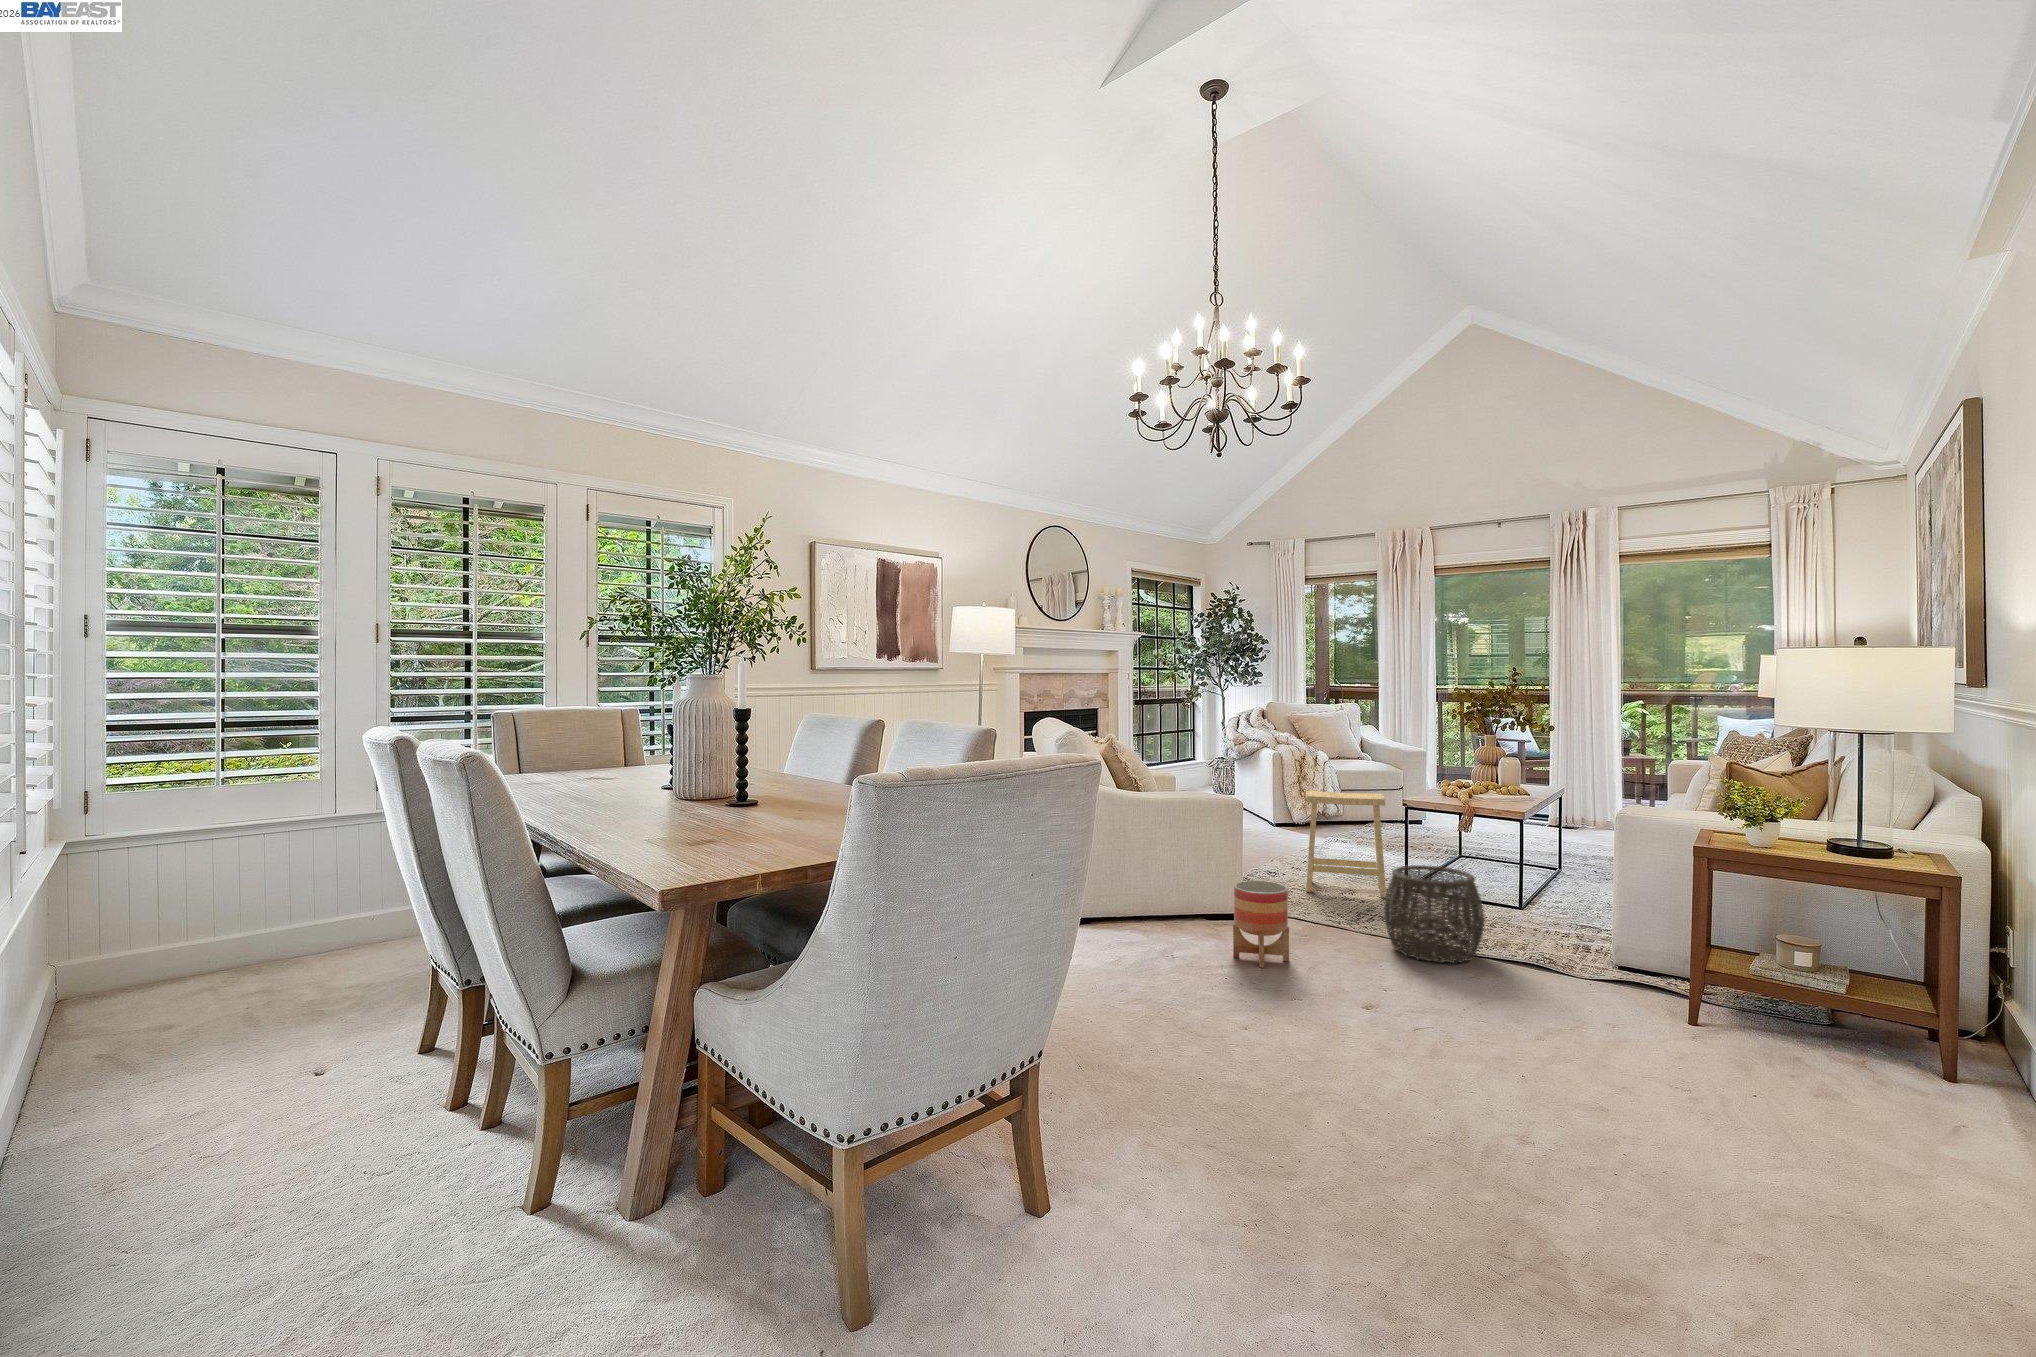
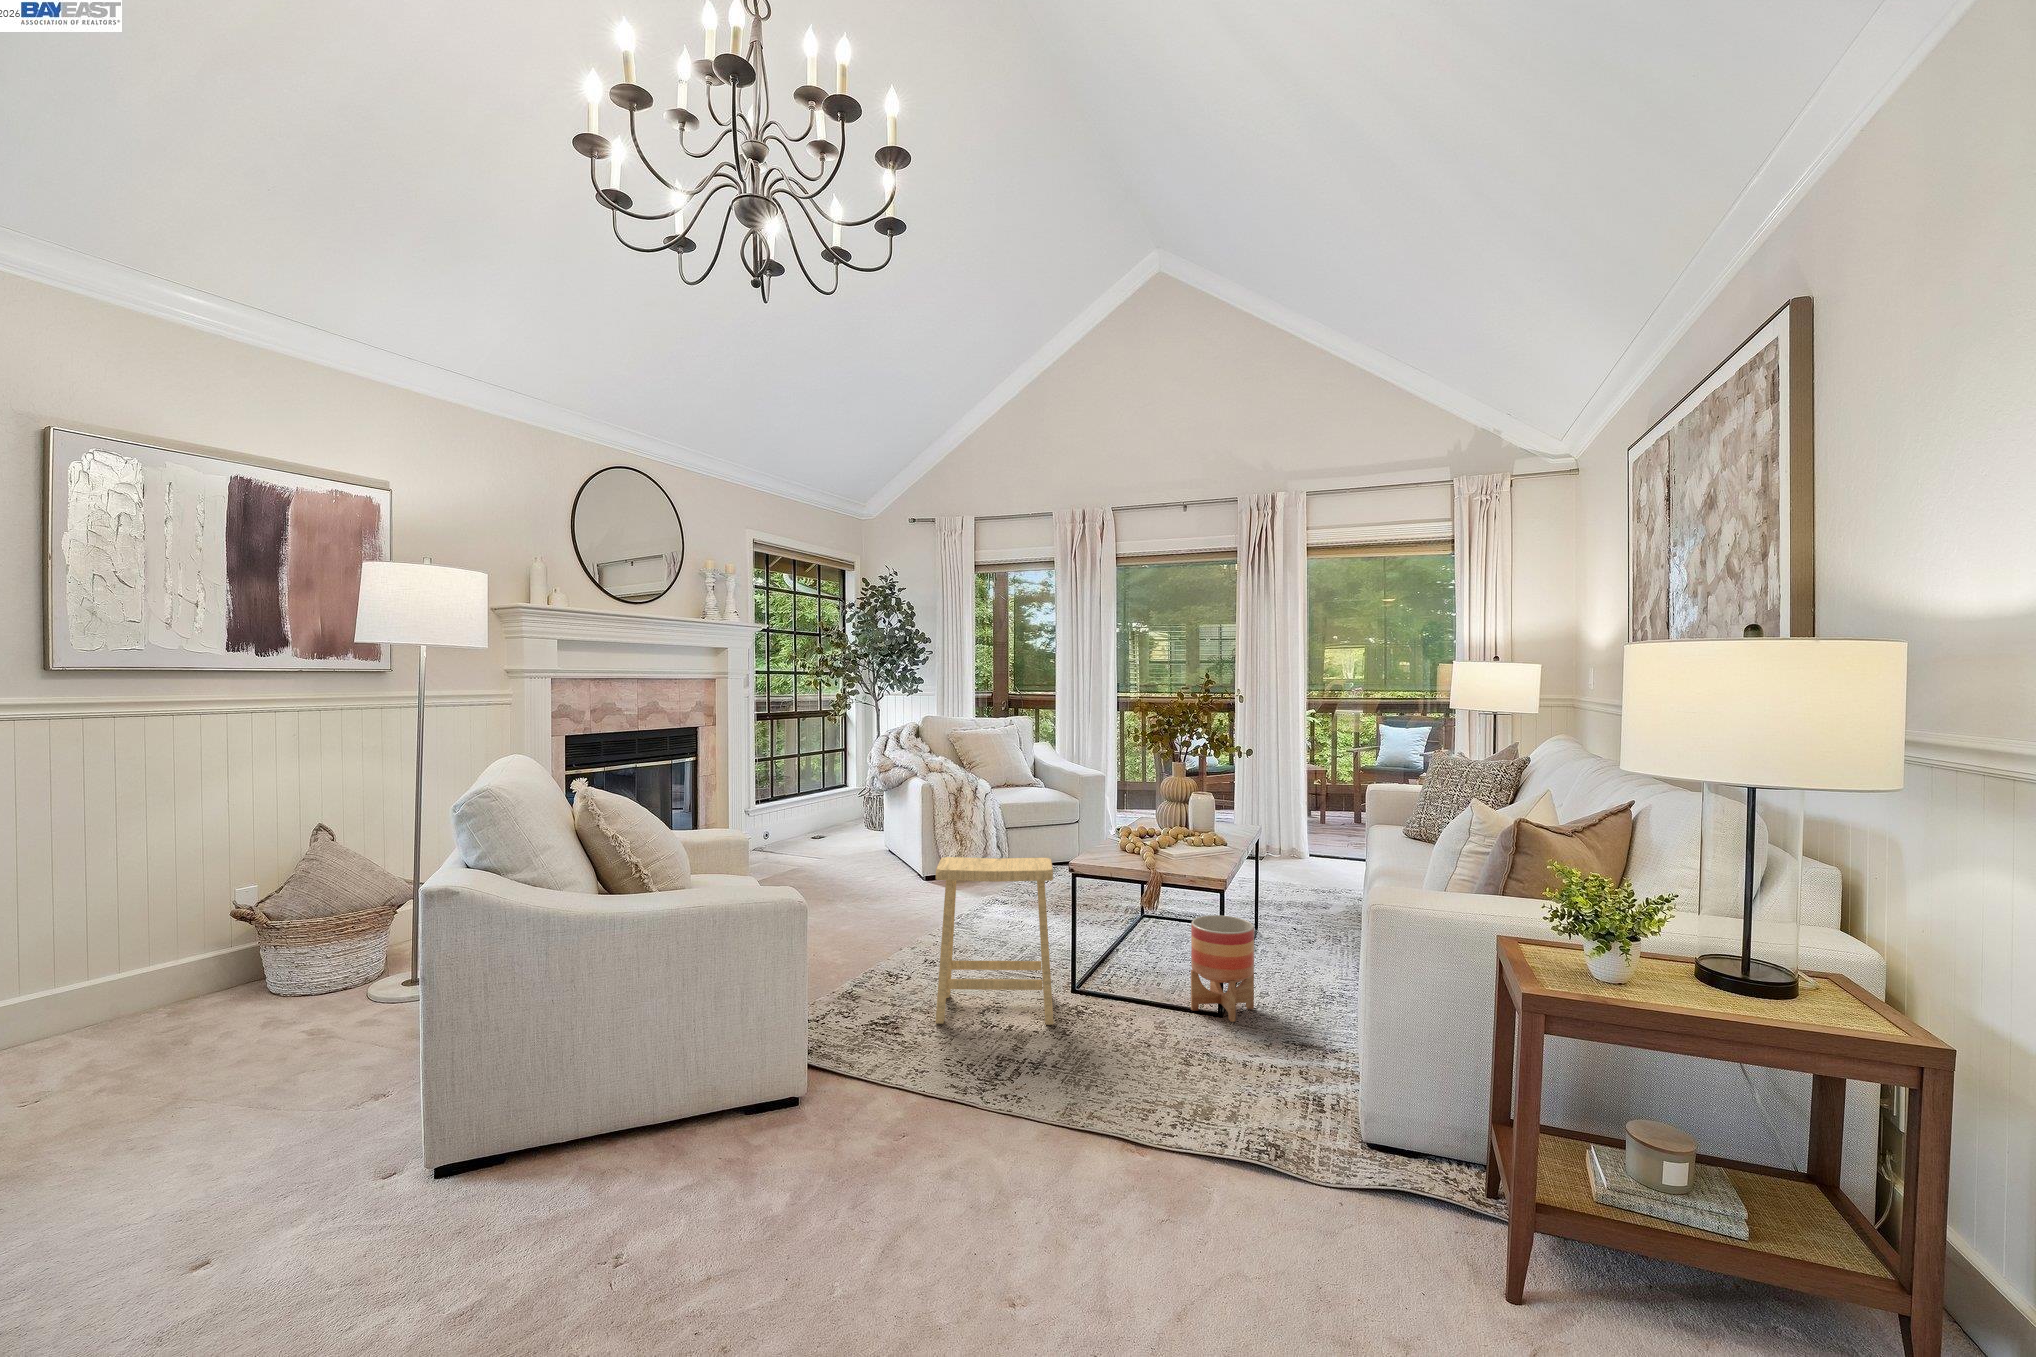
woven basket: present [1383,865,1485,963] -> none [1040,1012,1212,1223]
planter: present [1233,880,1289,968] -> present [1191,915,1254,1022]

